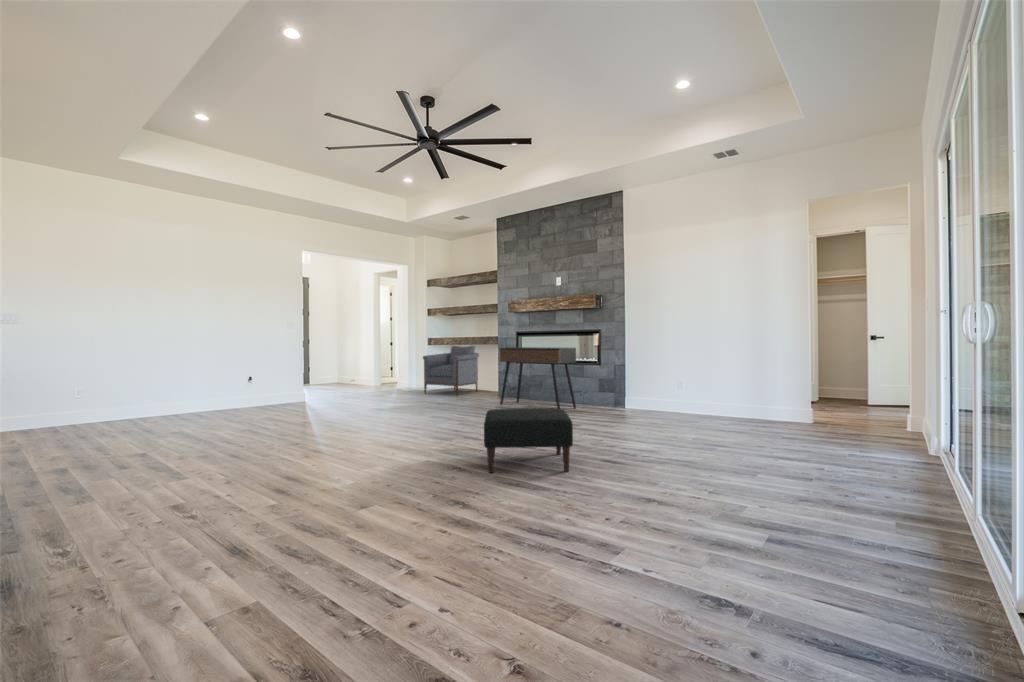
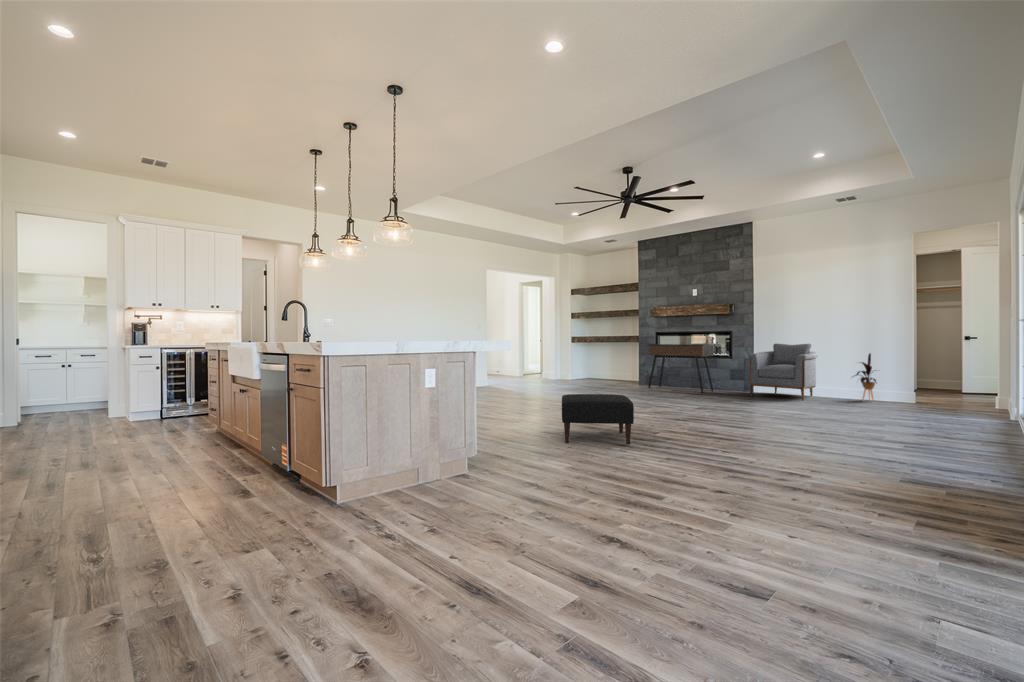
armchair: present [423,346,479,396] -> present [748,344,818,400]
house plant: none [732,358,768,422] -> present [855,353,876,401]
ottoman: present [484,408,573,473] -> present [562,394,634,444]

